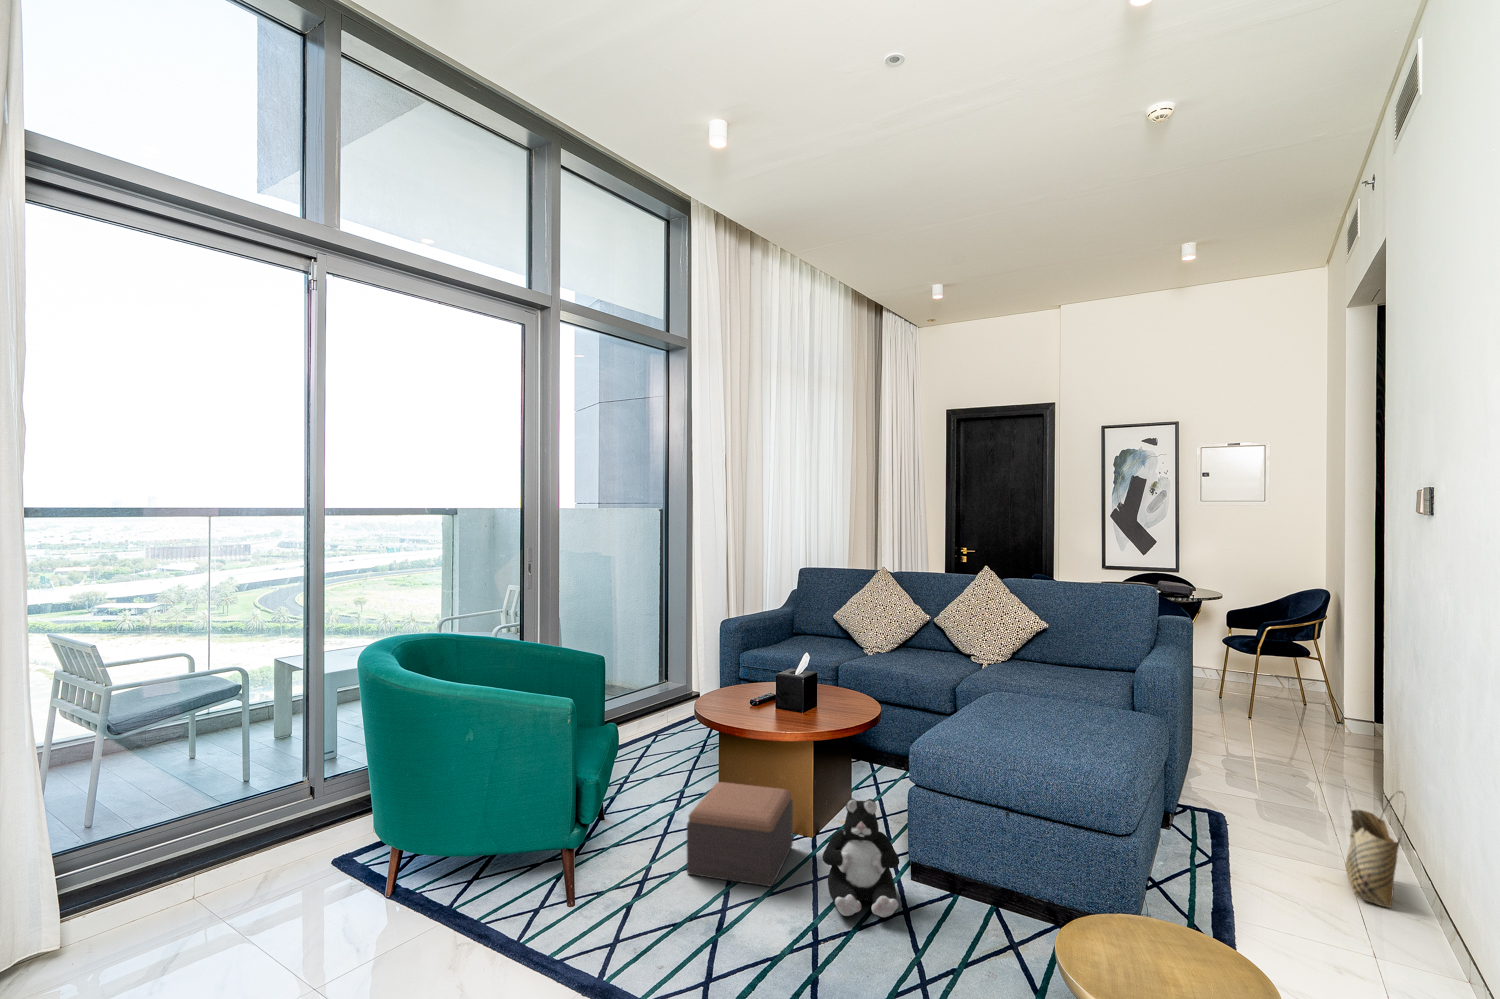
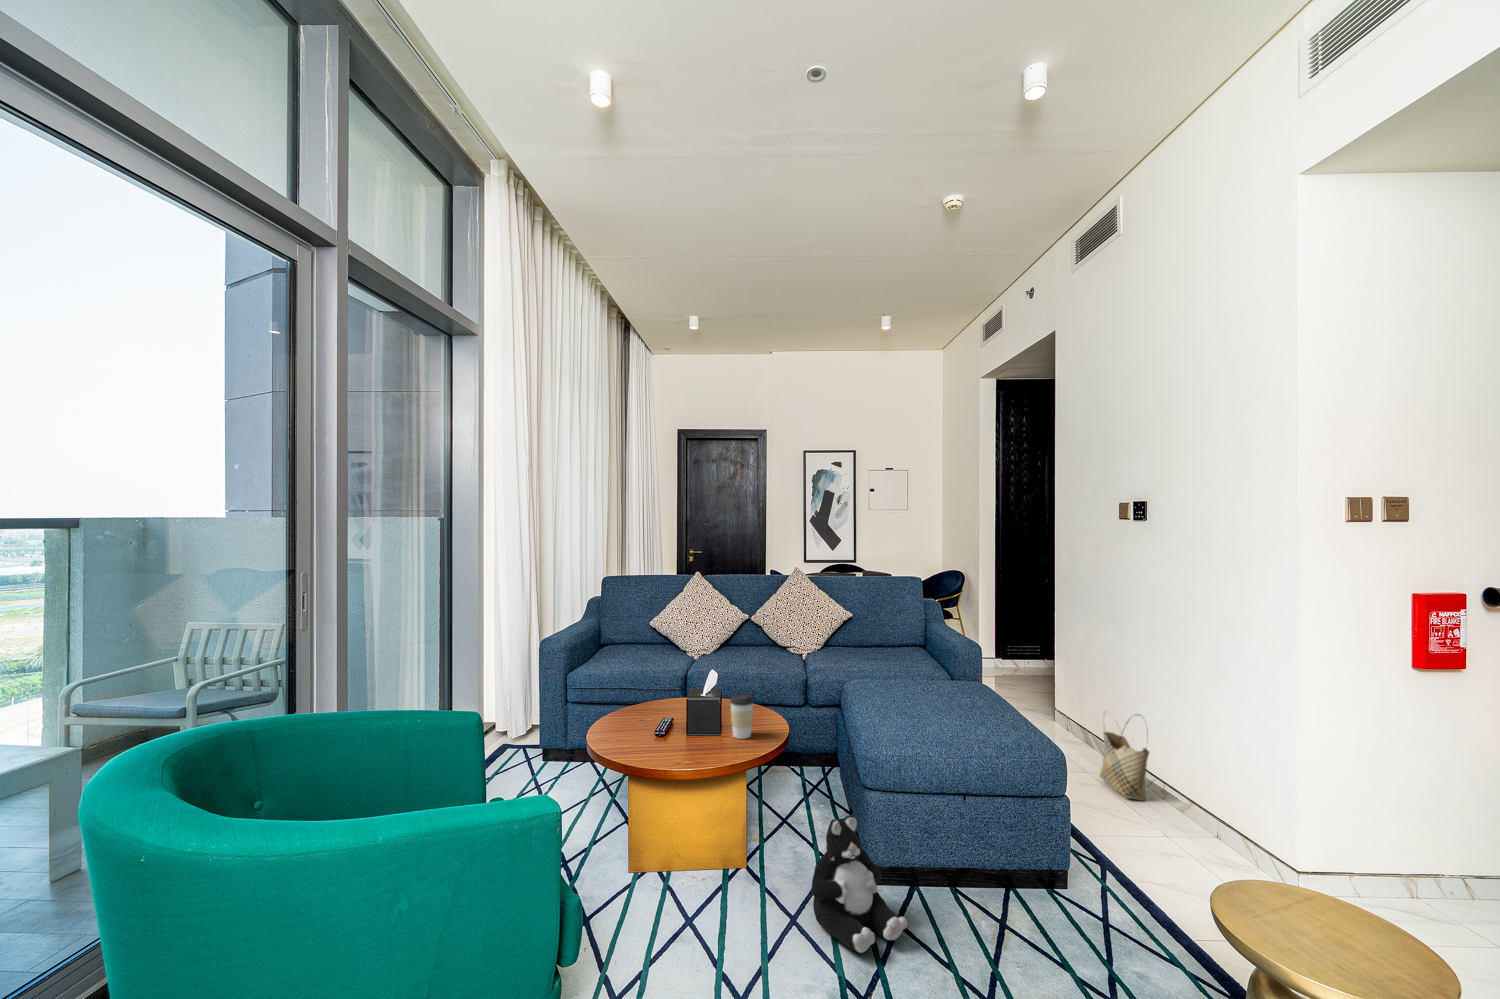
coffee cup: none [813,680,836,722] -> present [730,694,754,739]
footstool: present [687,782,793,887] -> none [646,823,762,963]

